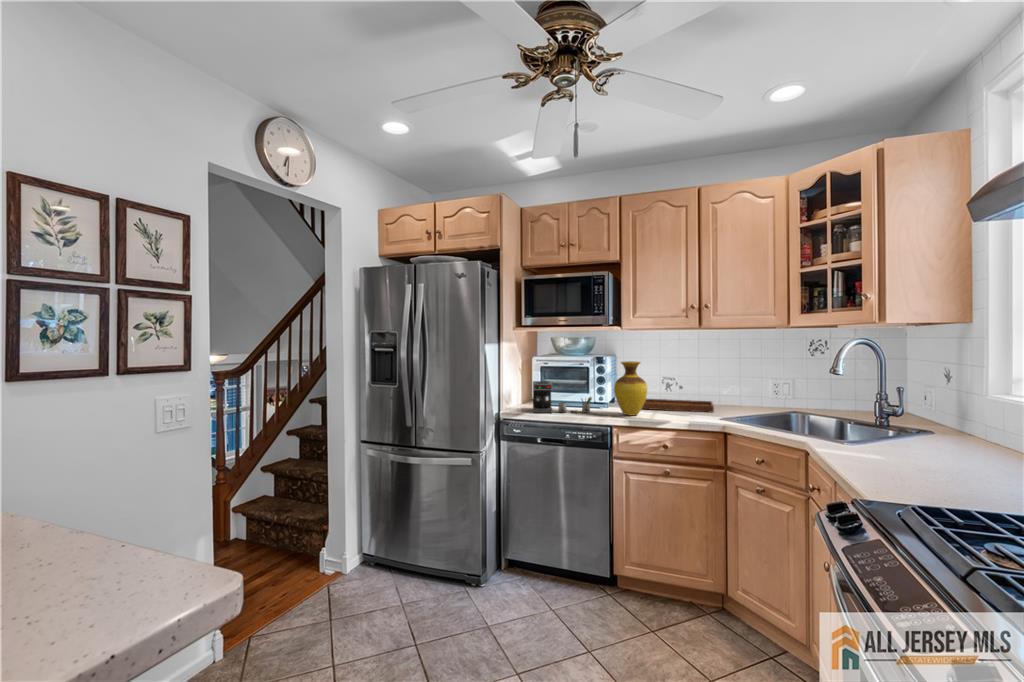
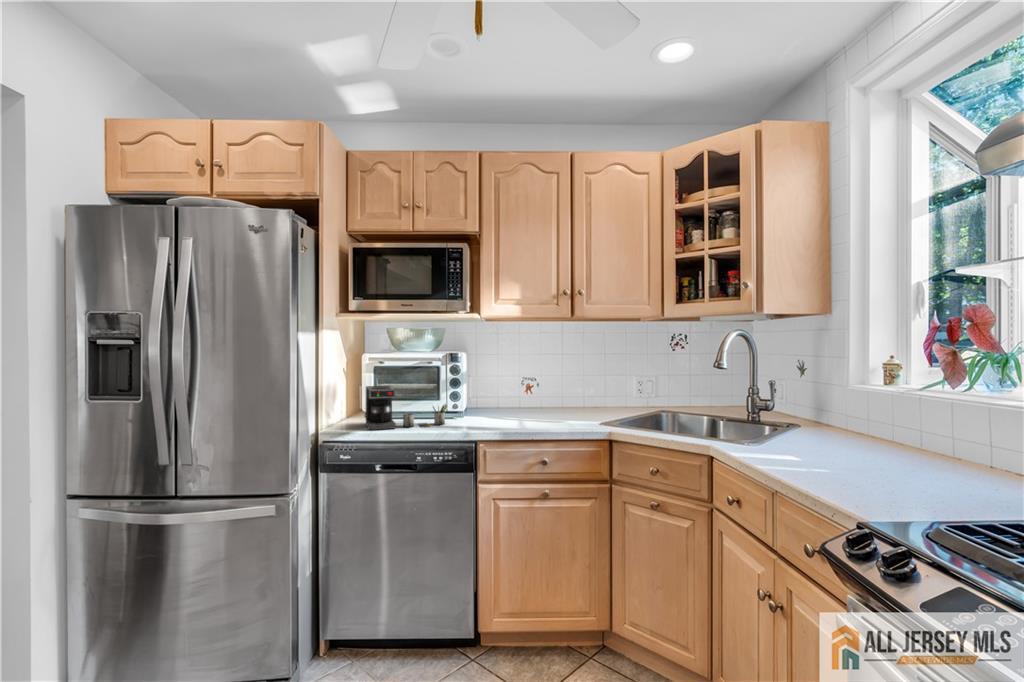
vase: present [614,361,647,415] -> none [477,358,518,425]
tray: present [642,386,714,412] -> none [505,386,585,416]

